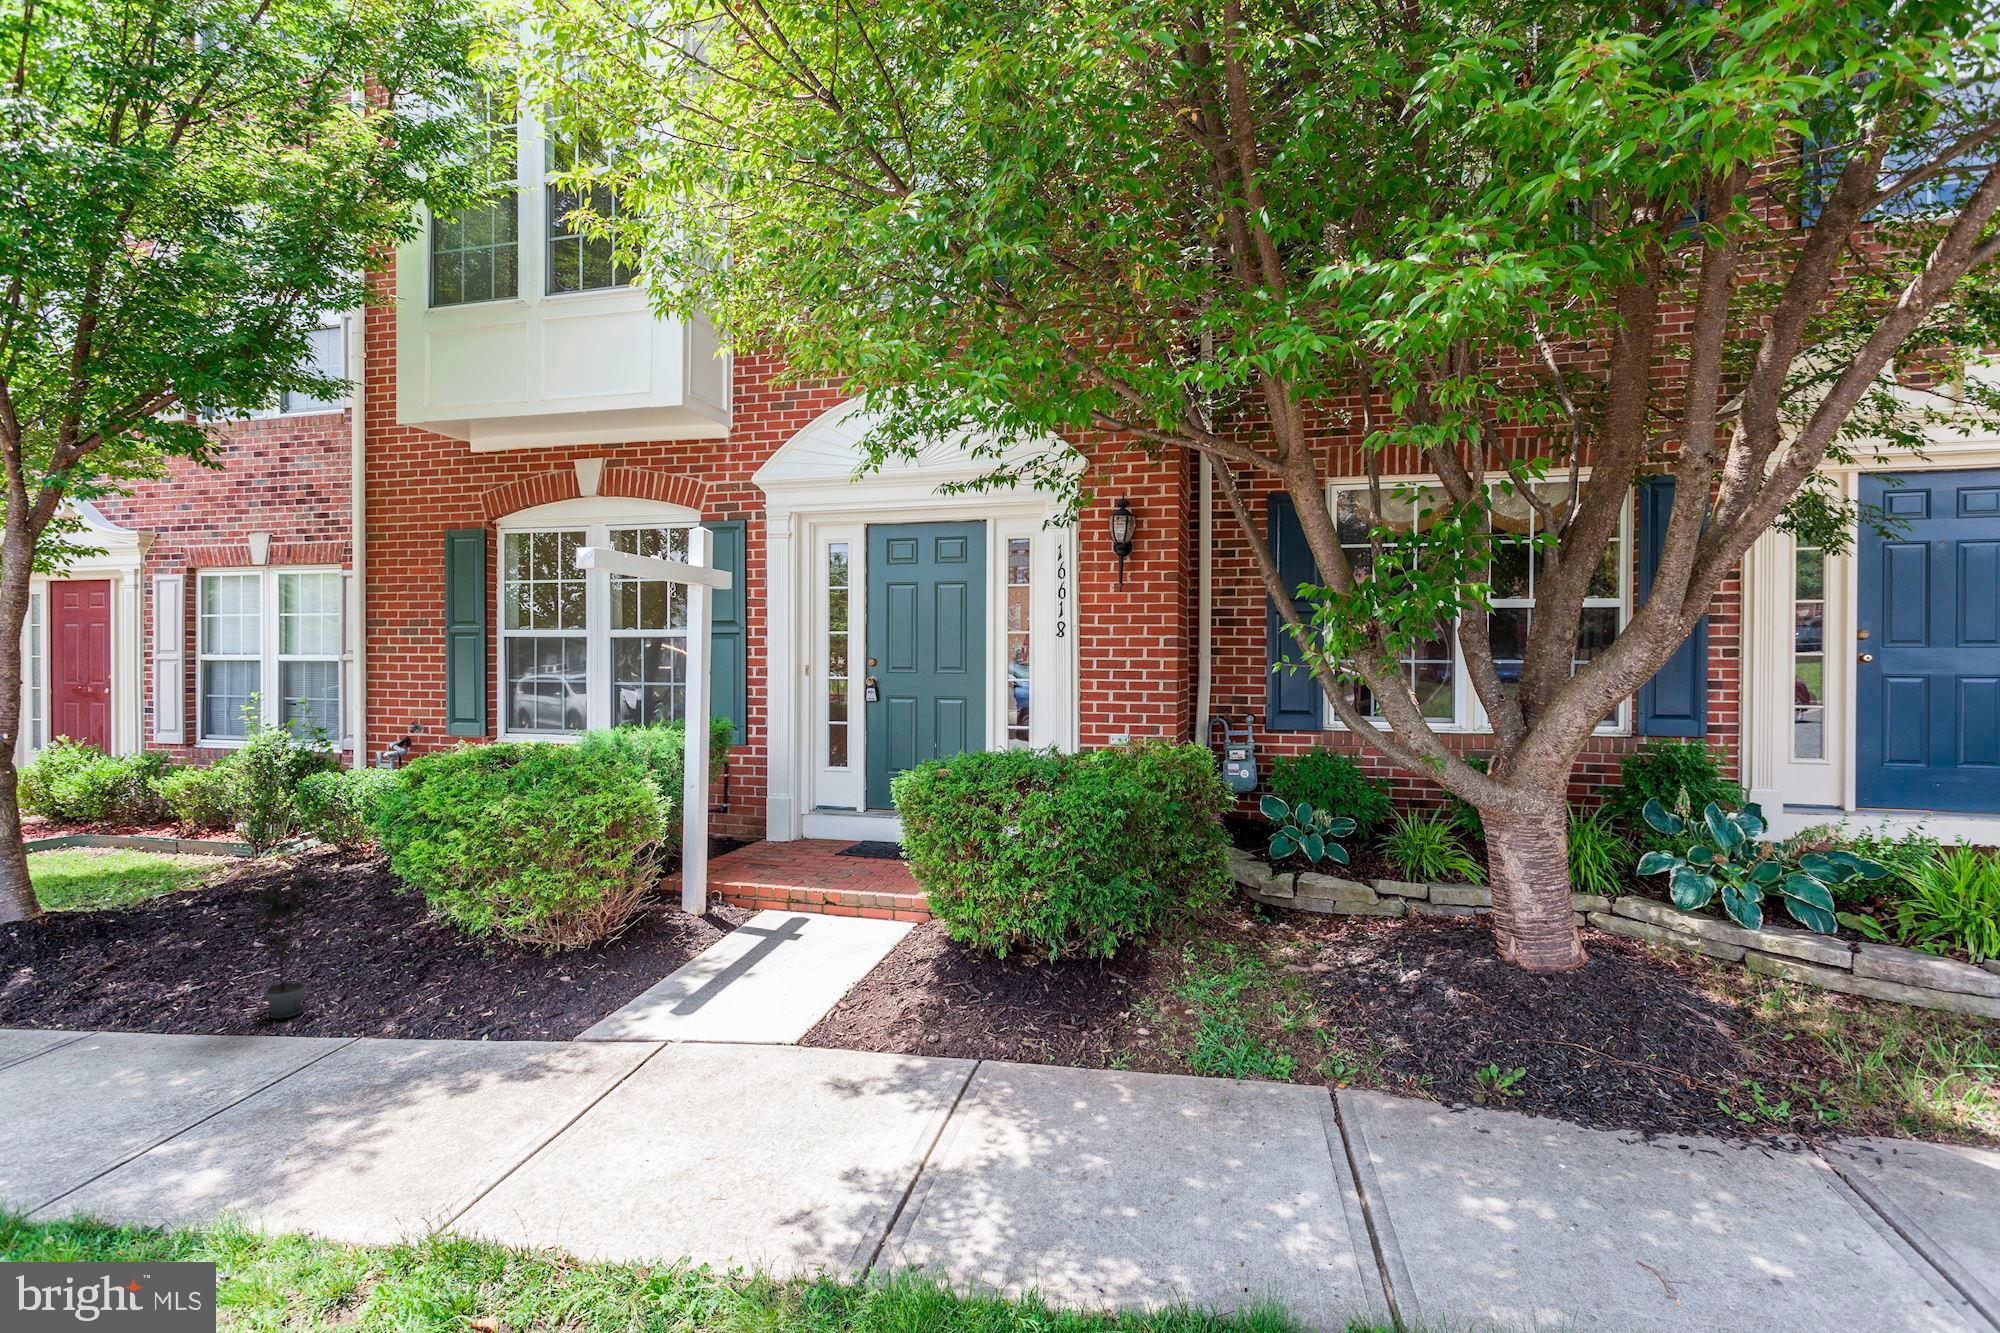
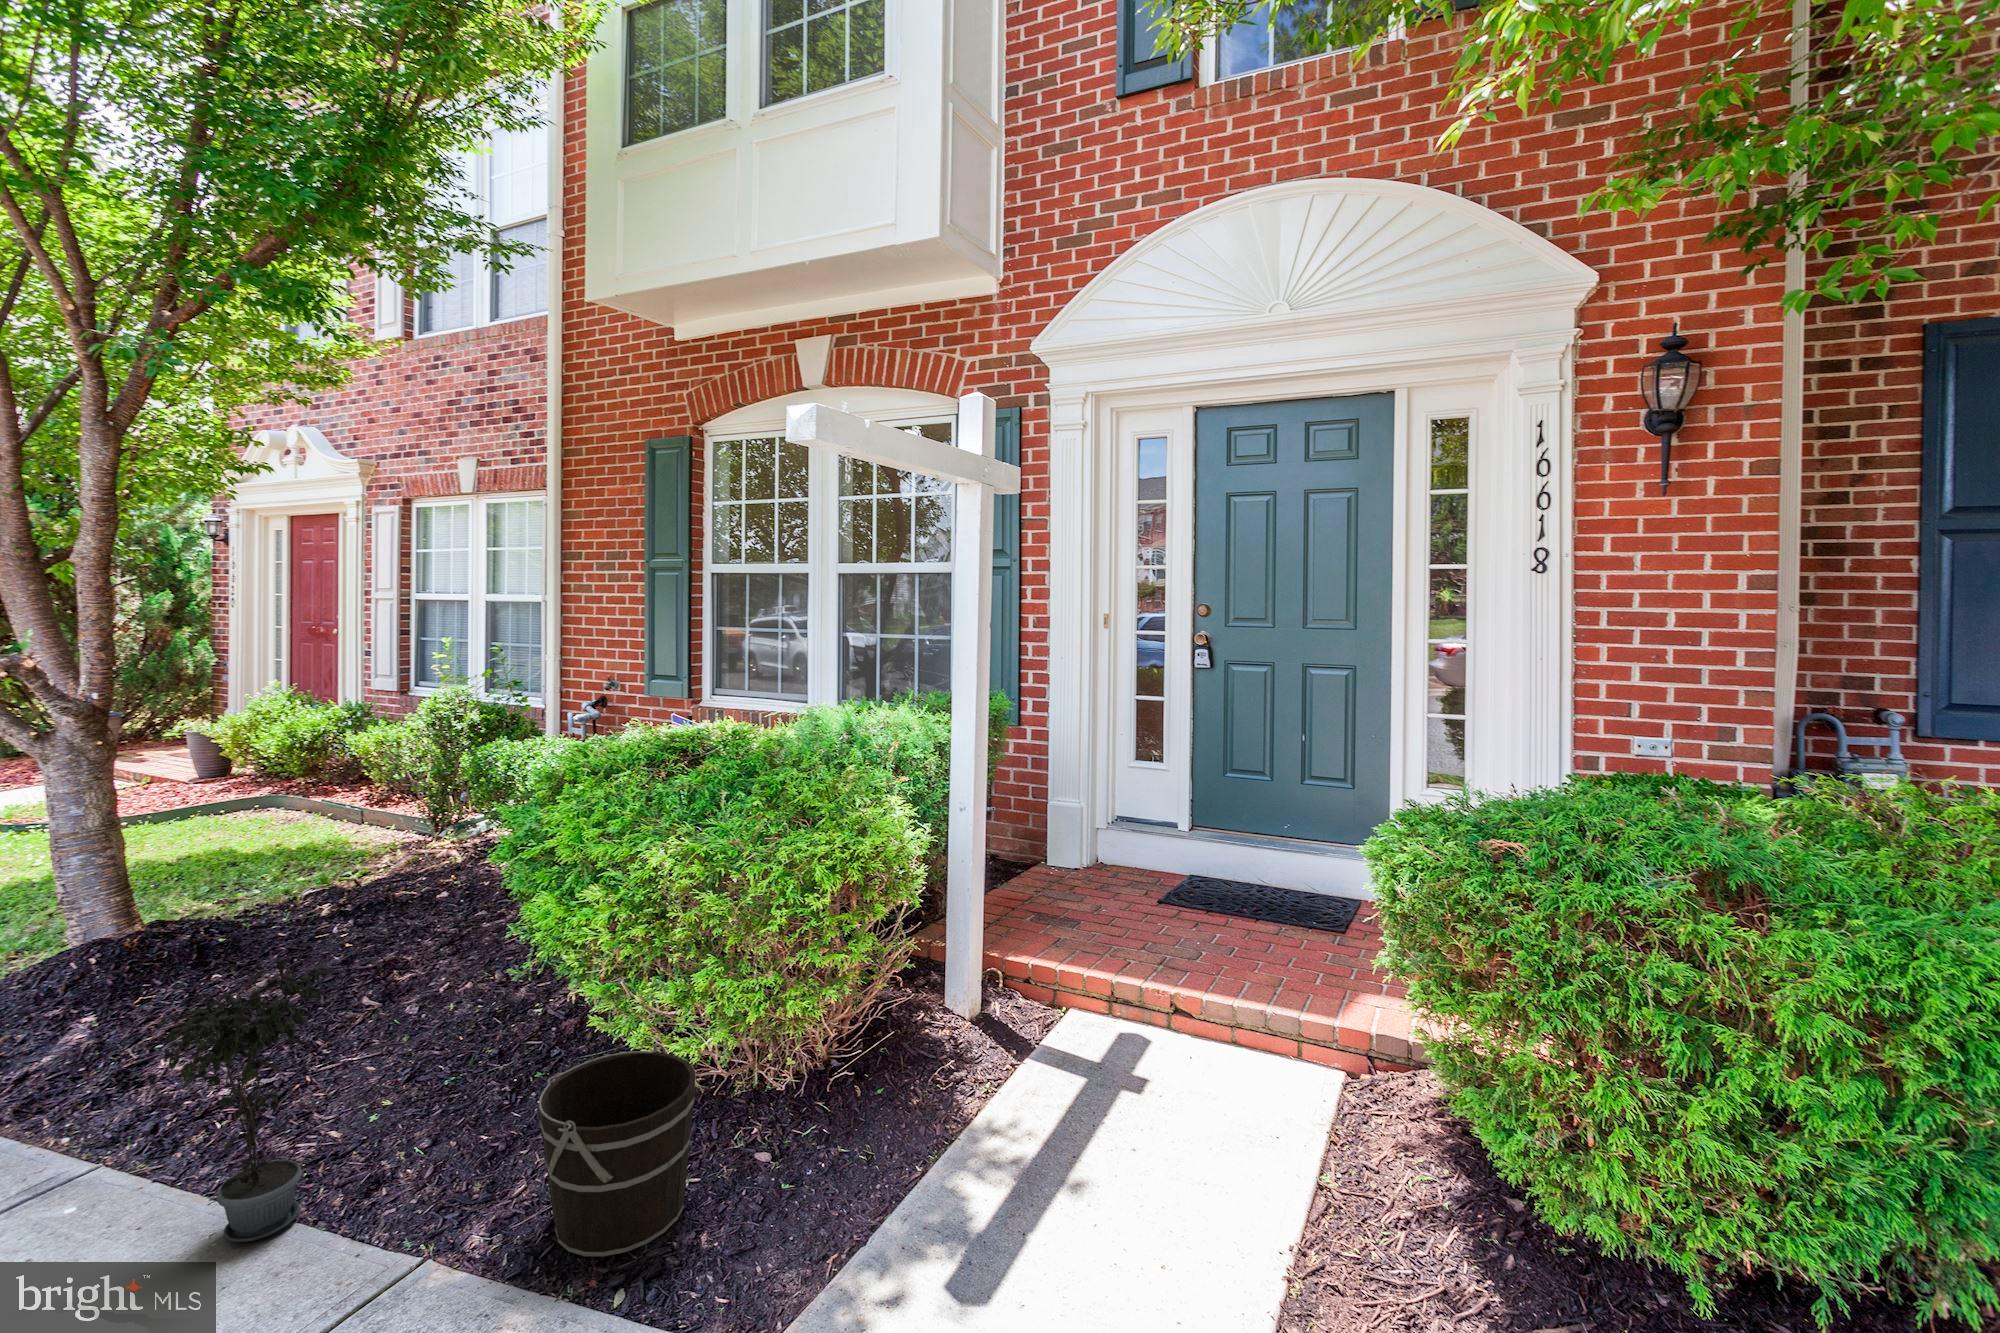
bucket: none [449,913,533,1007] -> present [538,1044,695,1256]

